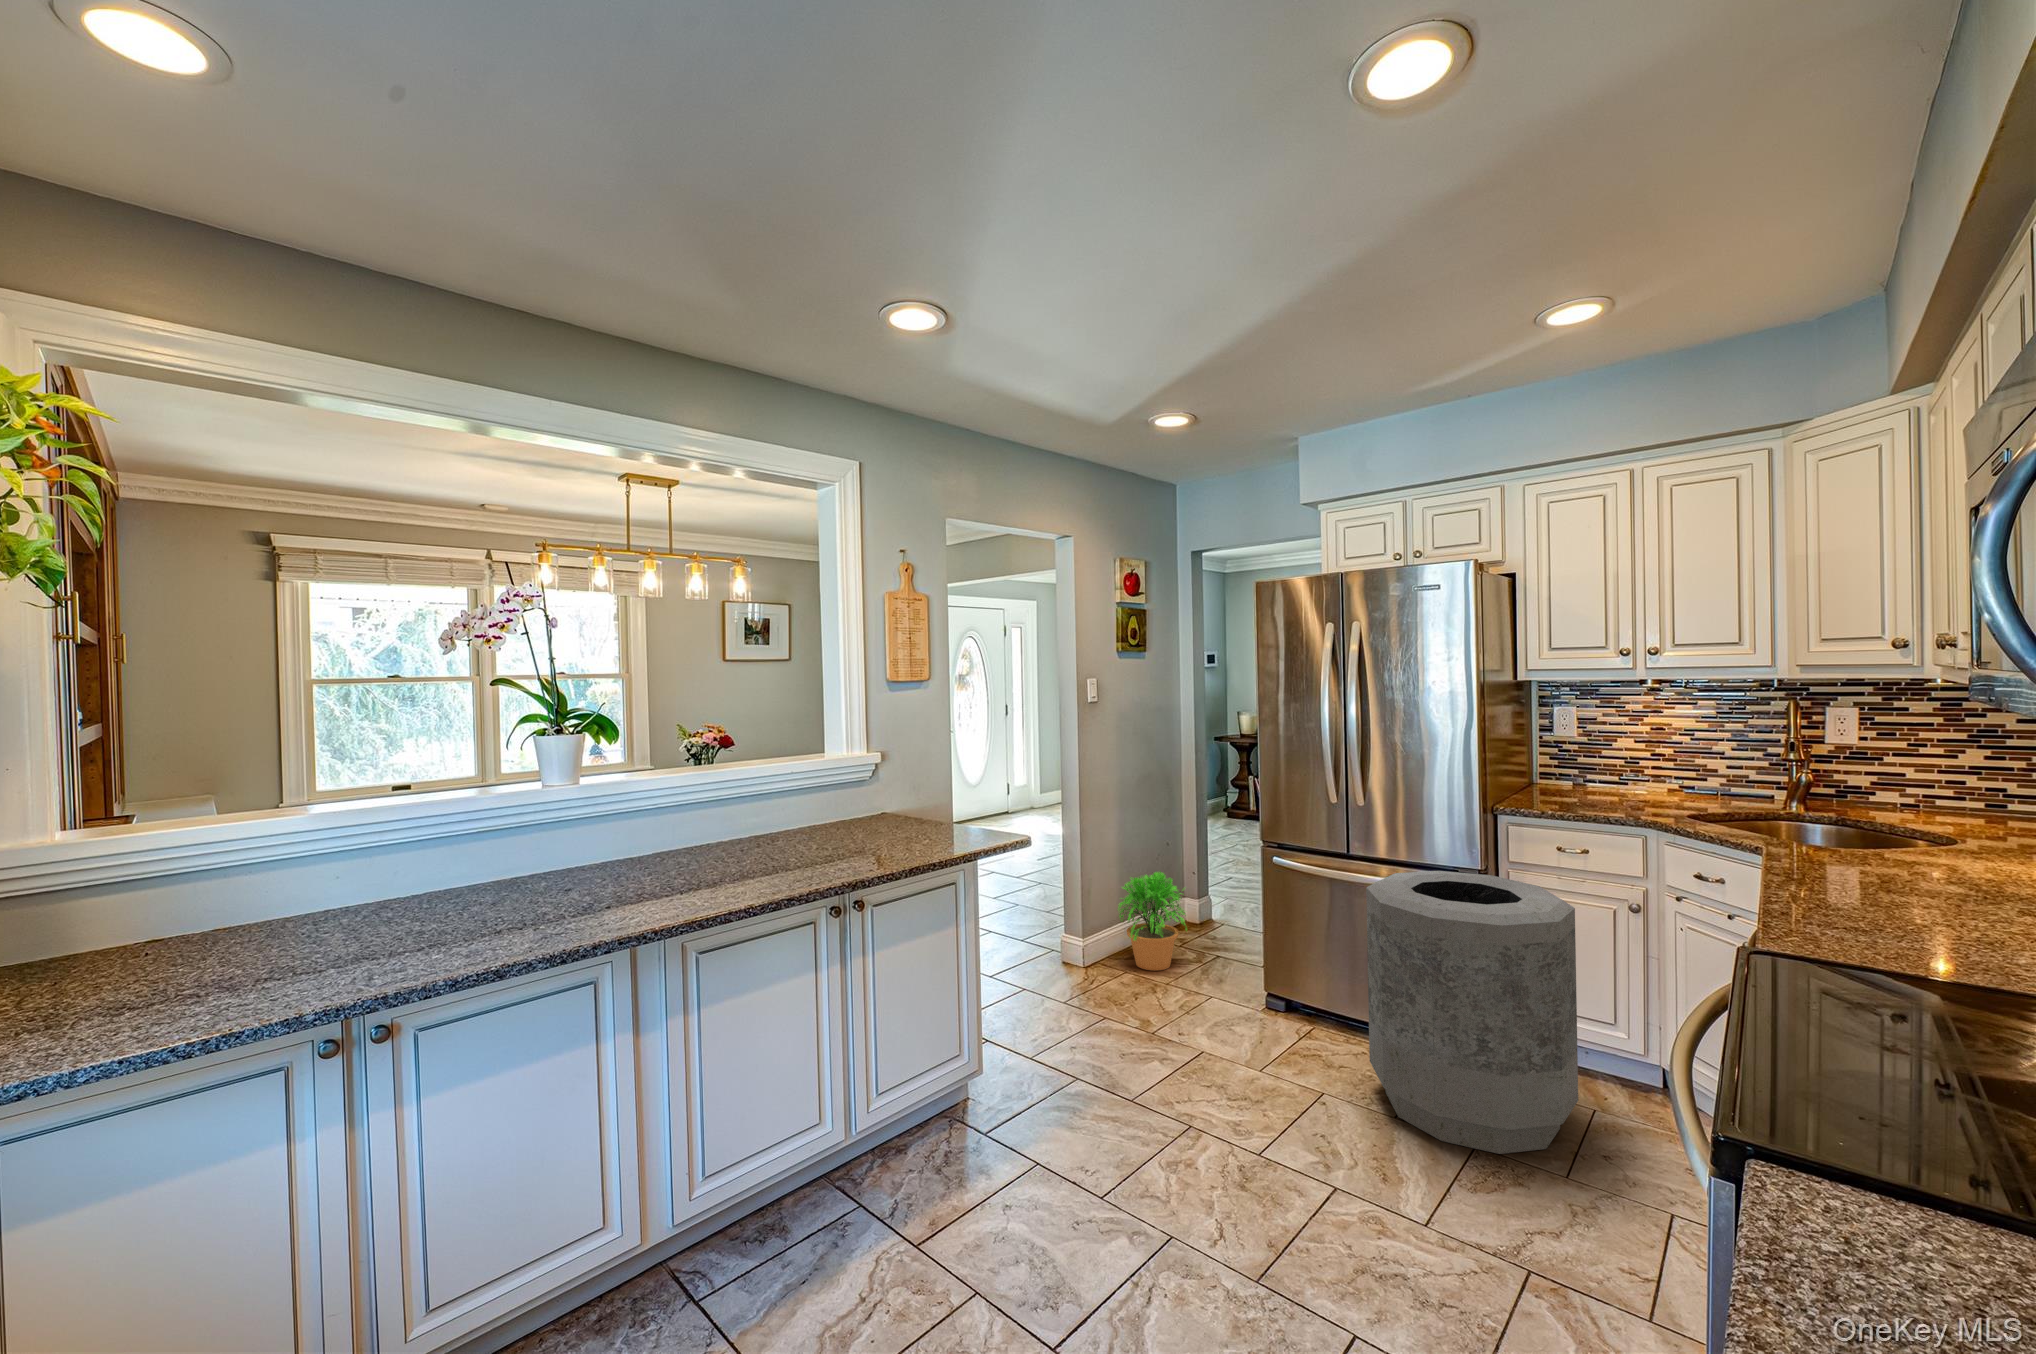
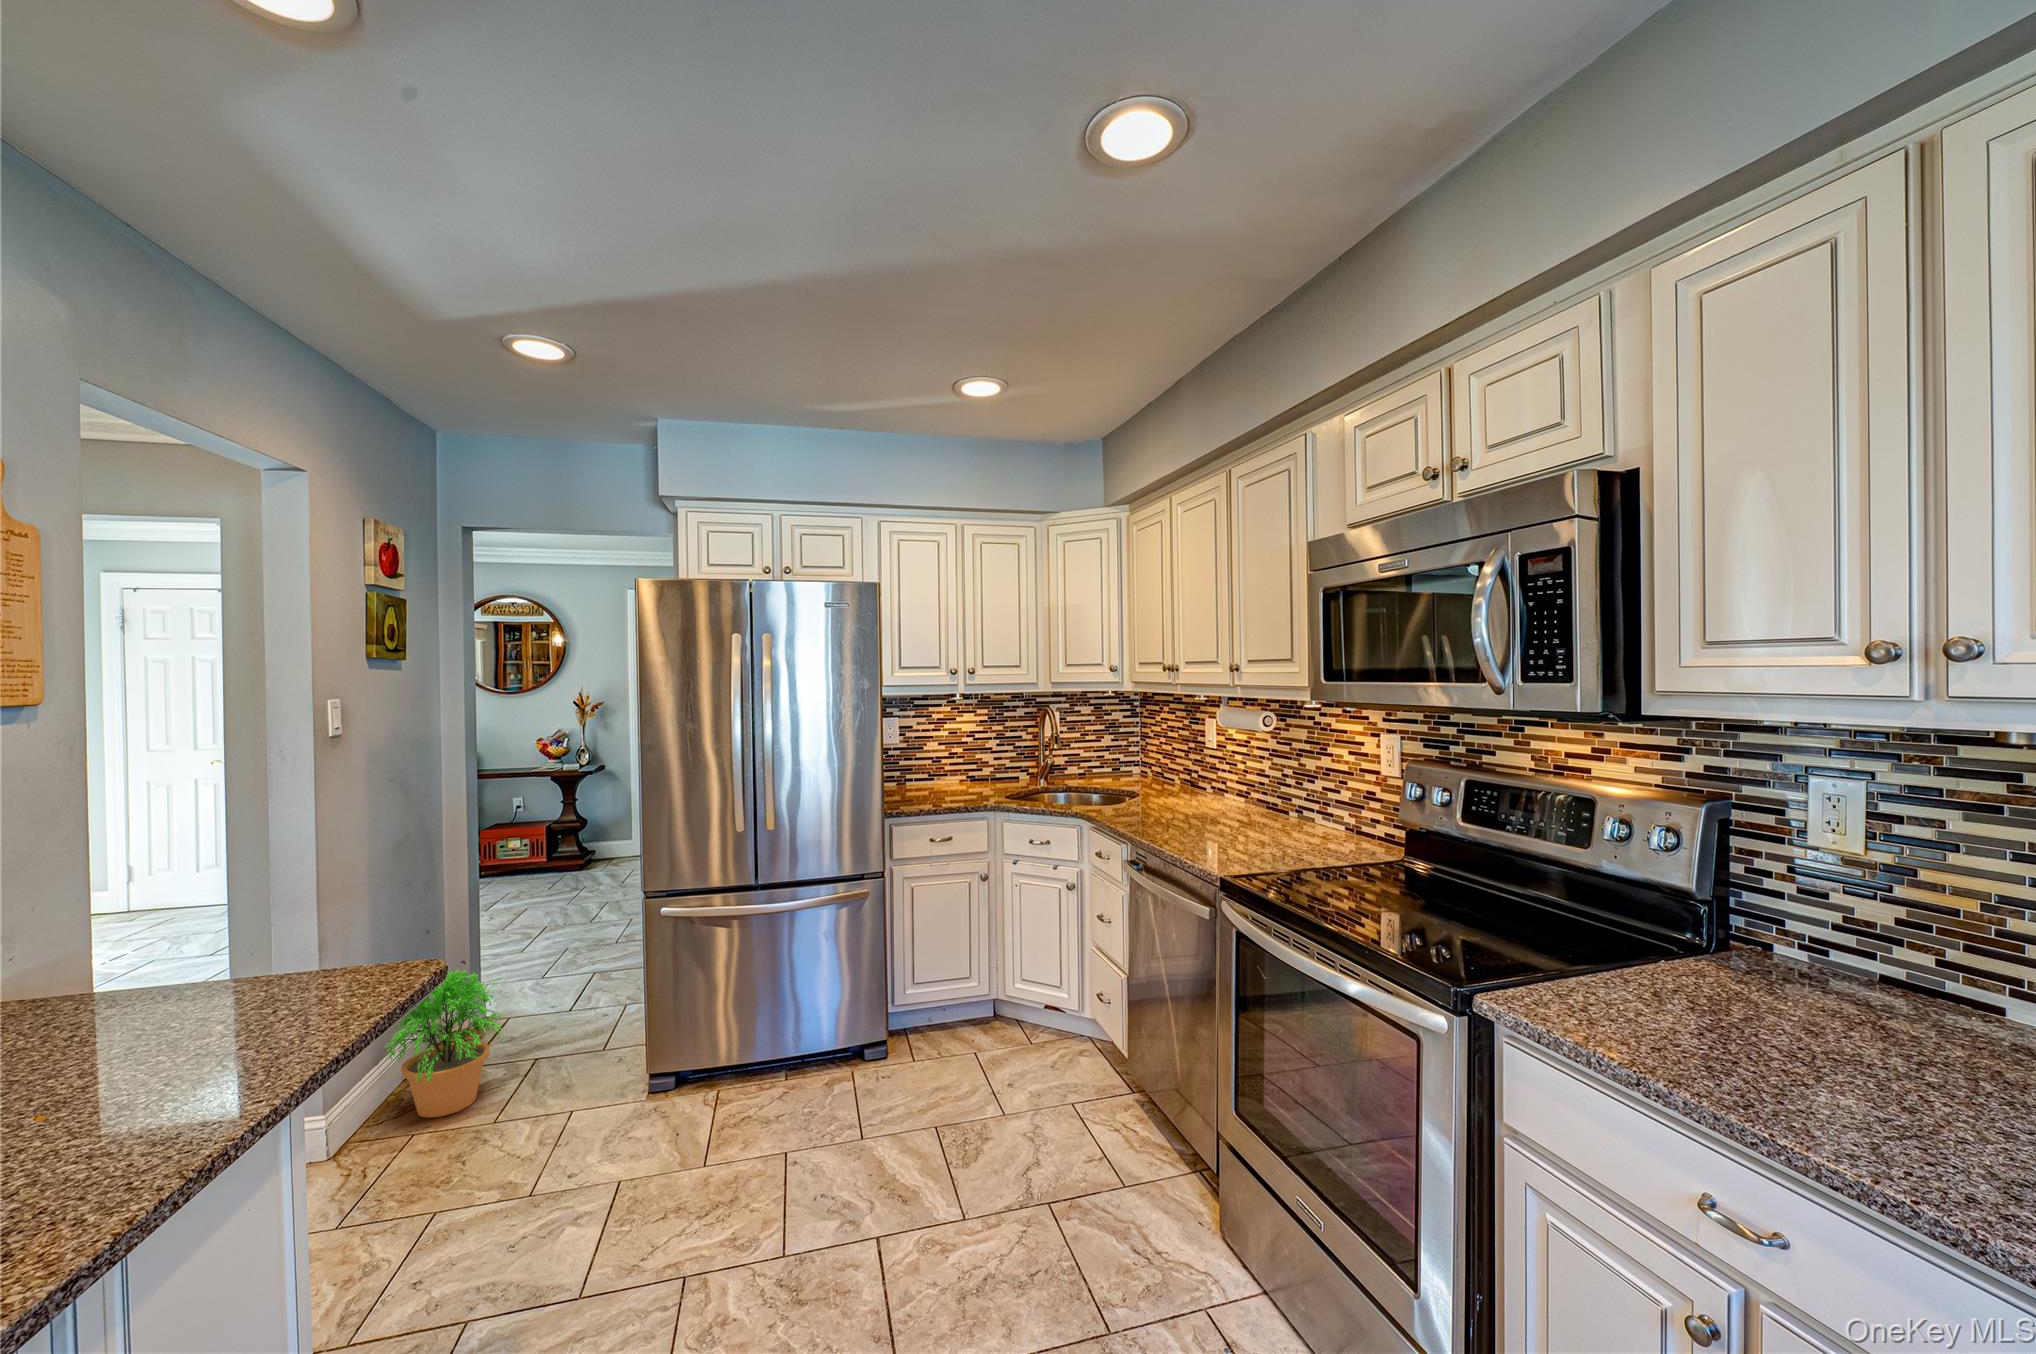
trash can: present [1366,871,1578,1154] -> none [816,874,988,1138]

